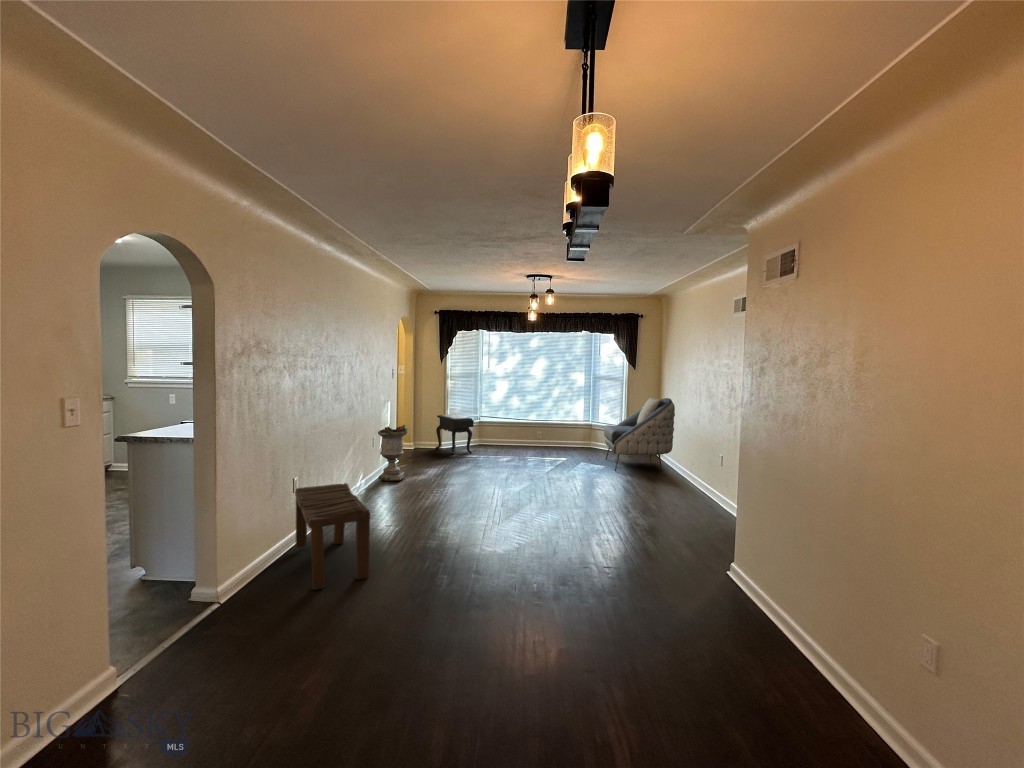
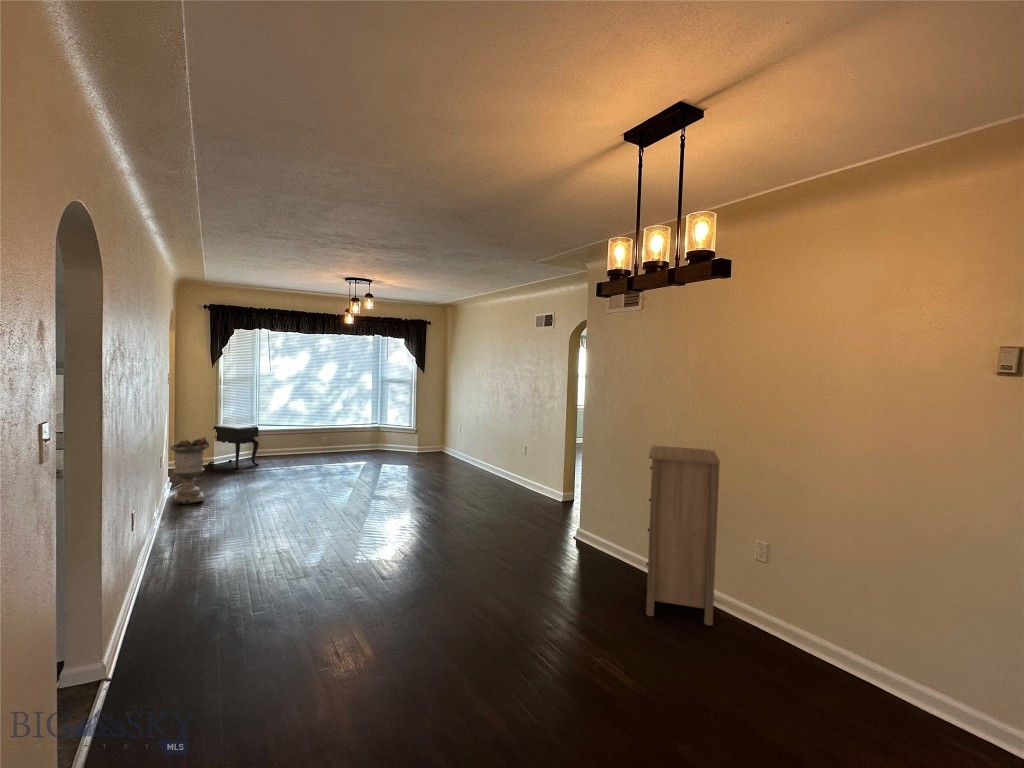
armchair: present [604,397,675,472] -> none [404,398,471,469]
storage cabinet: none [733,471,880,756] -> present [646,446,720,625]
bench: present [295,483,370,590] -> none [146,503,280,621]

